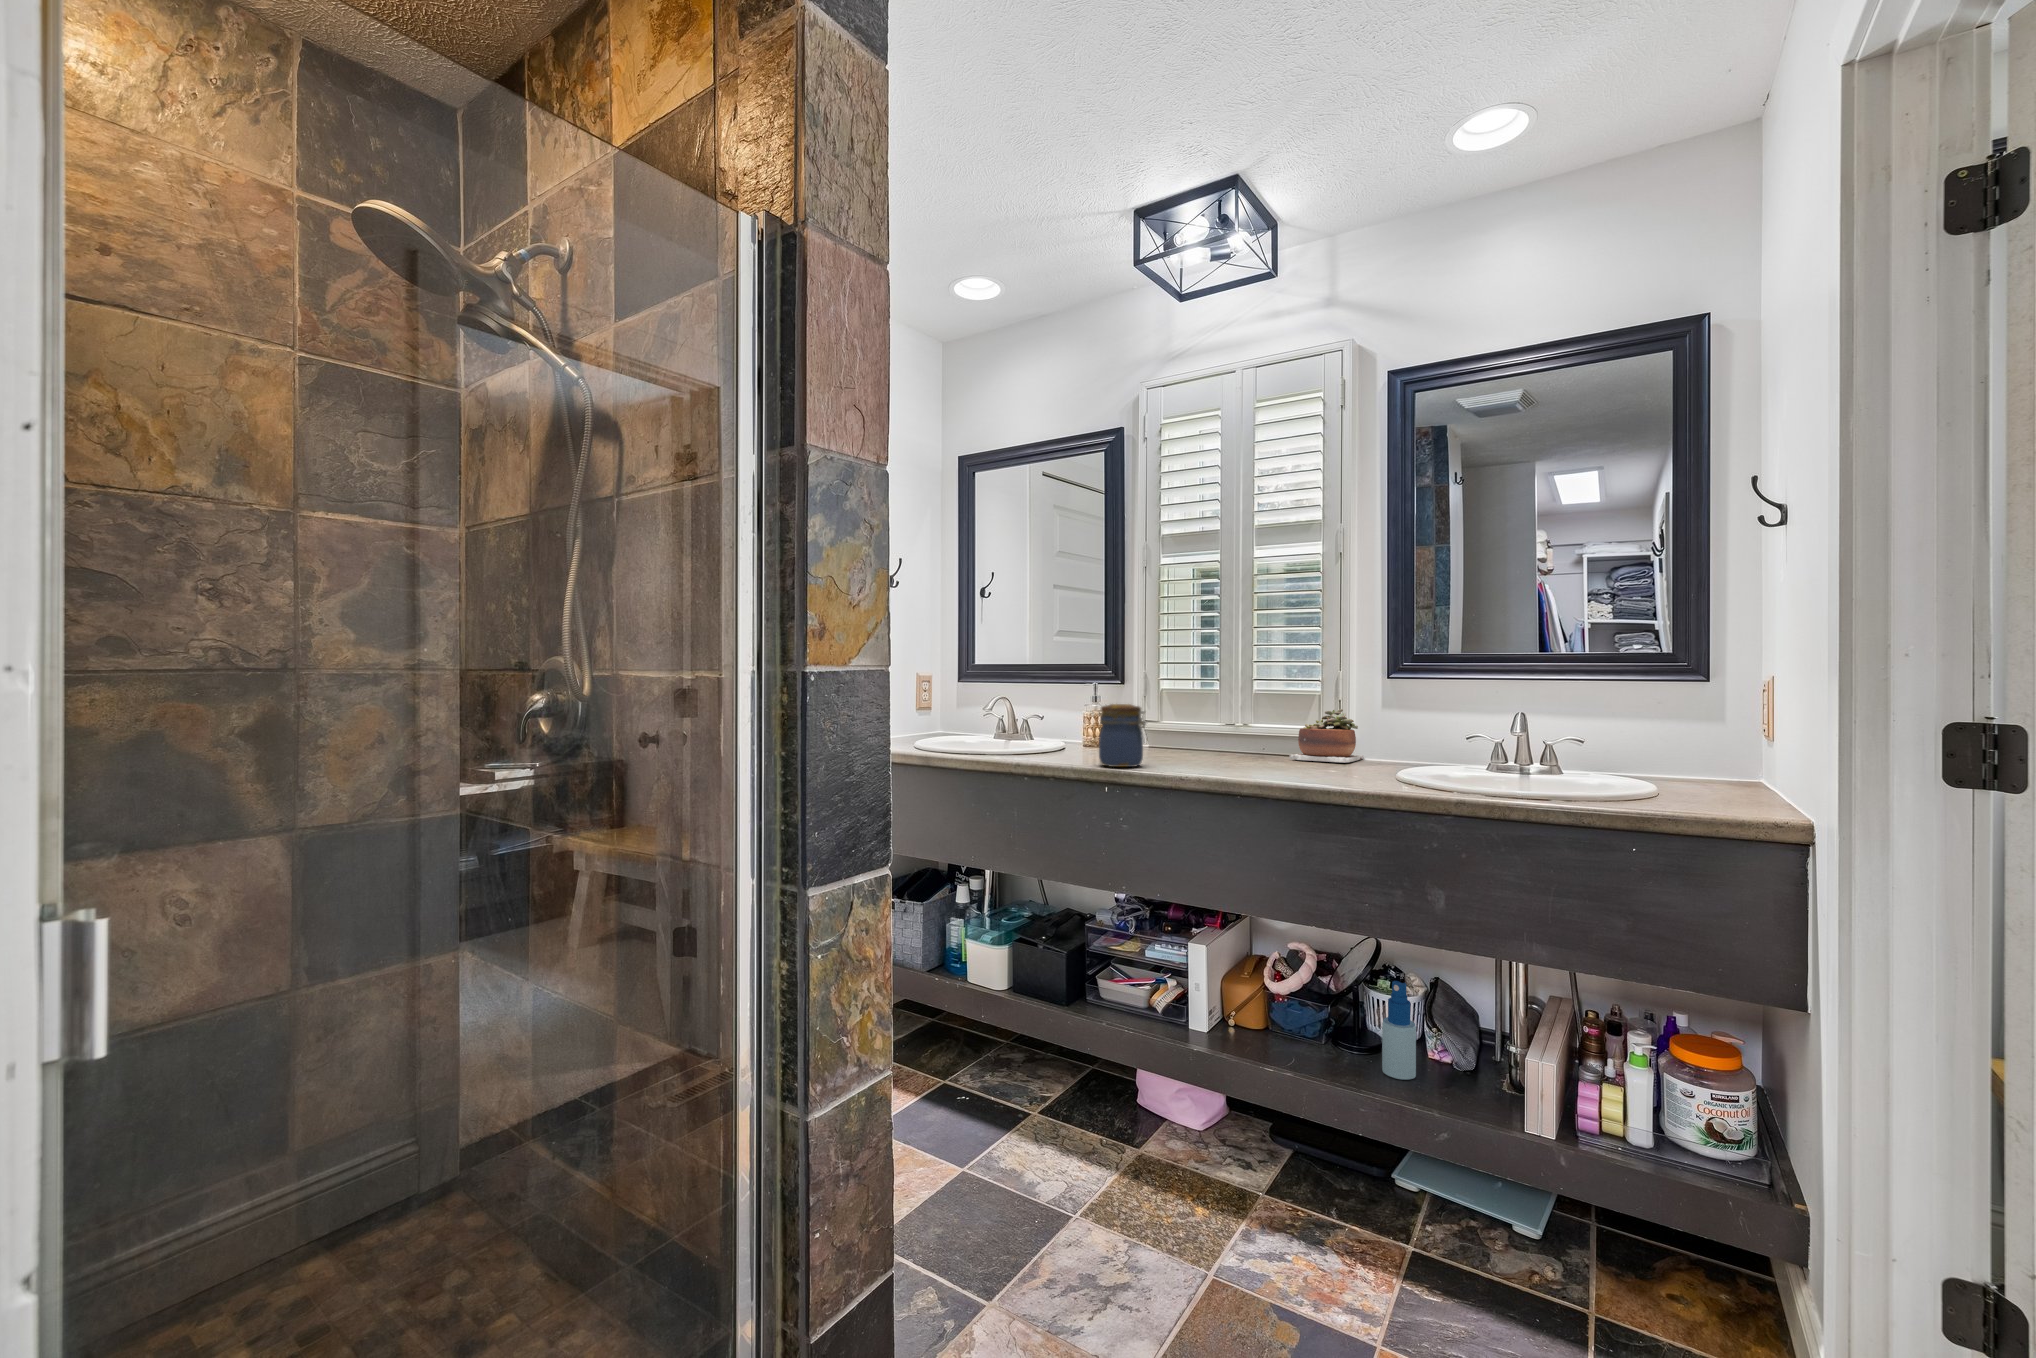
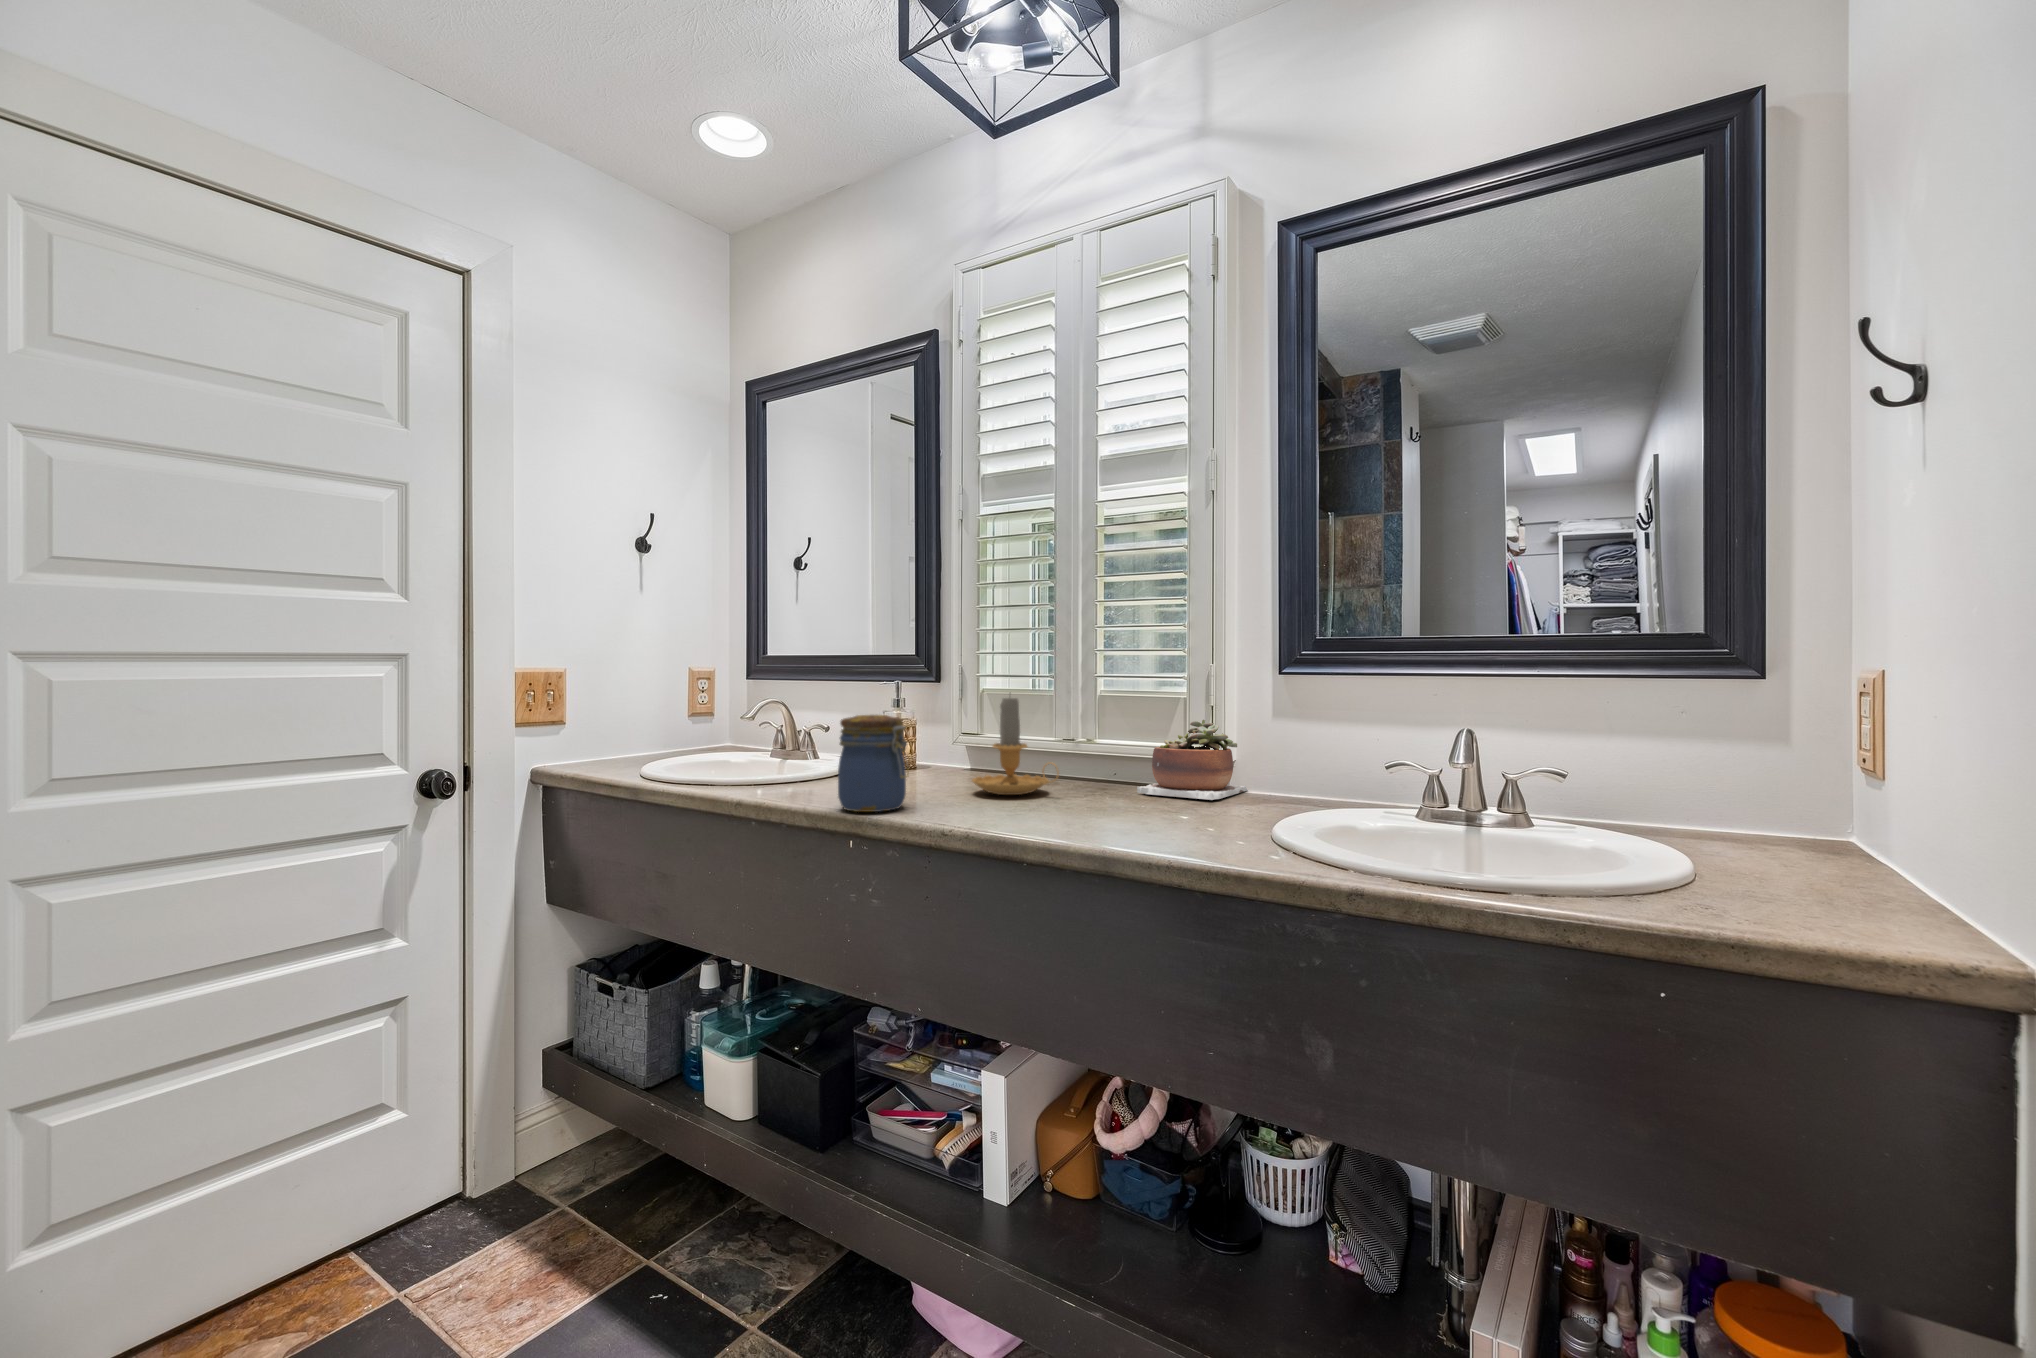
candle: none [1174,690,1239,760] -> present [972,697,1059,795]
spray bottle: present [1382,981,1416,1080] -> none [1253,1150,1304,1314]

